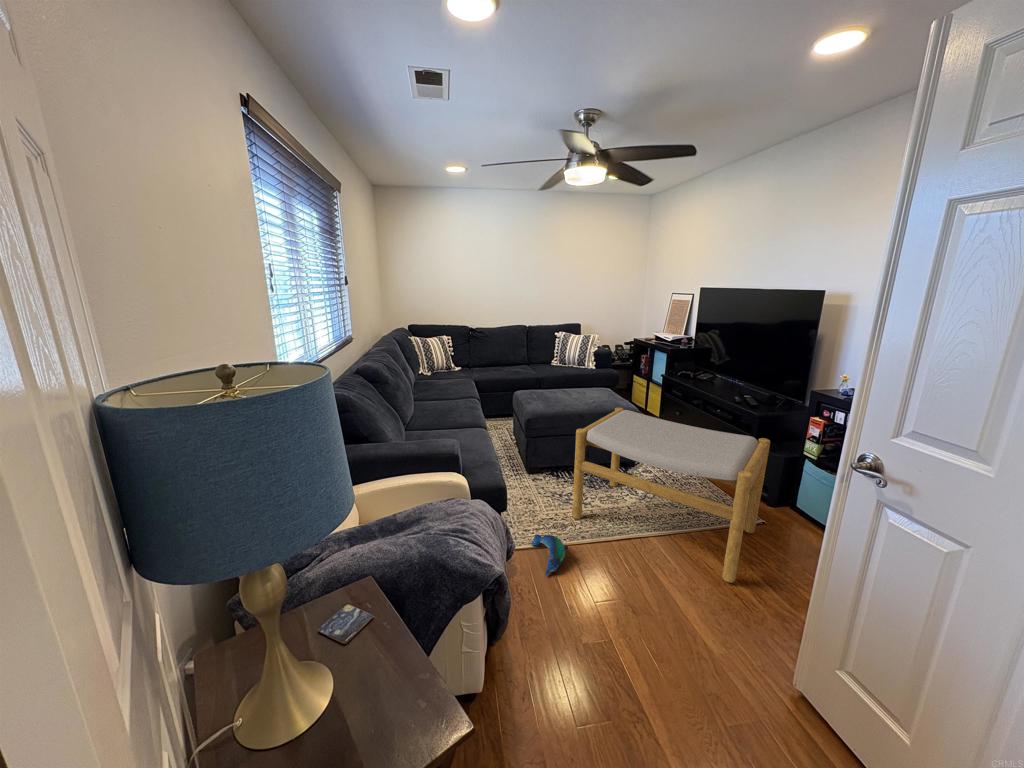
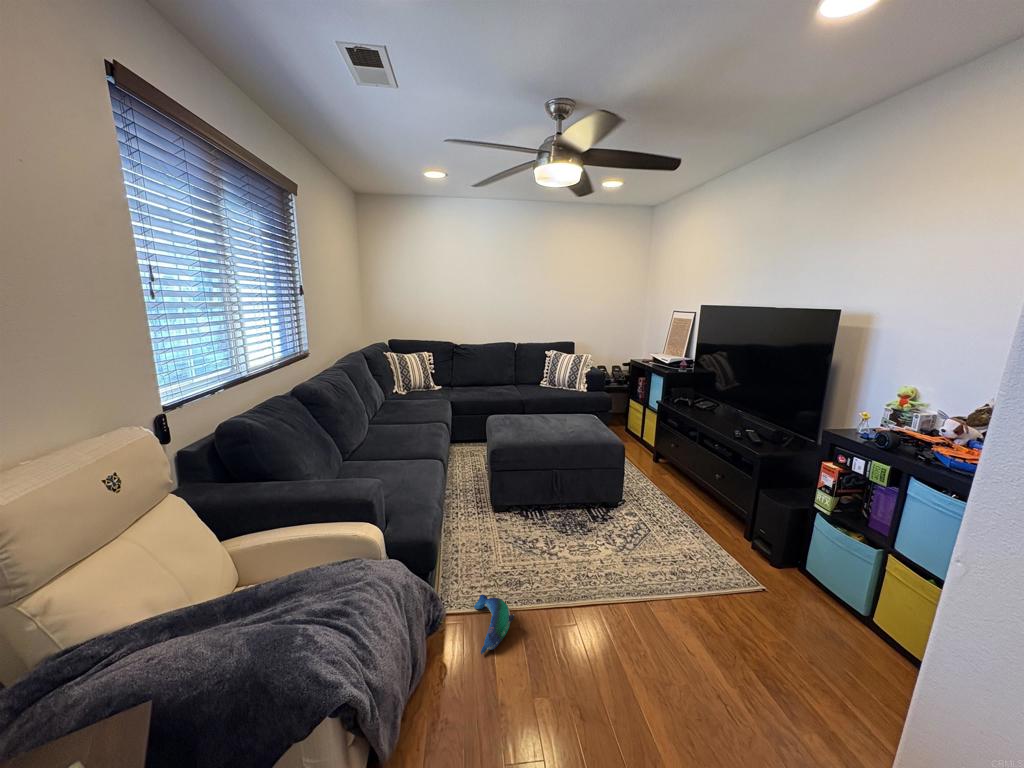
footstool: present [572,408,770,583] -> none [532,441,770,678]

